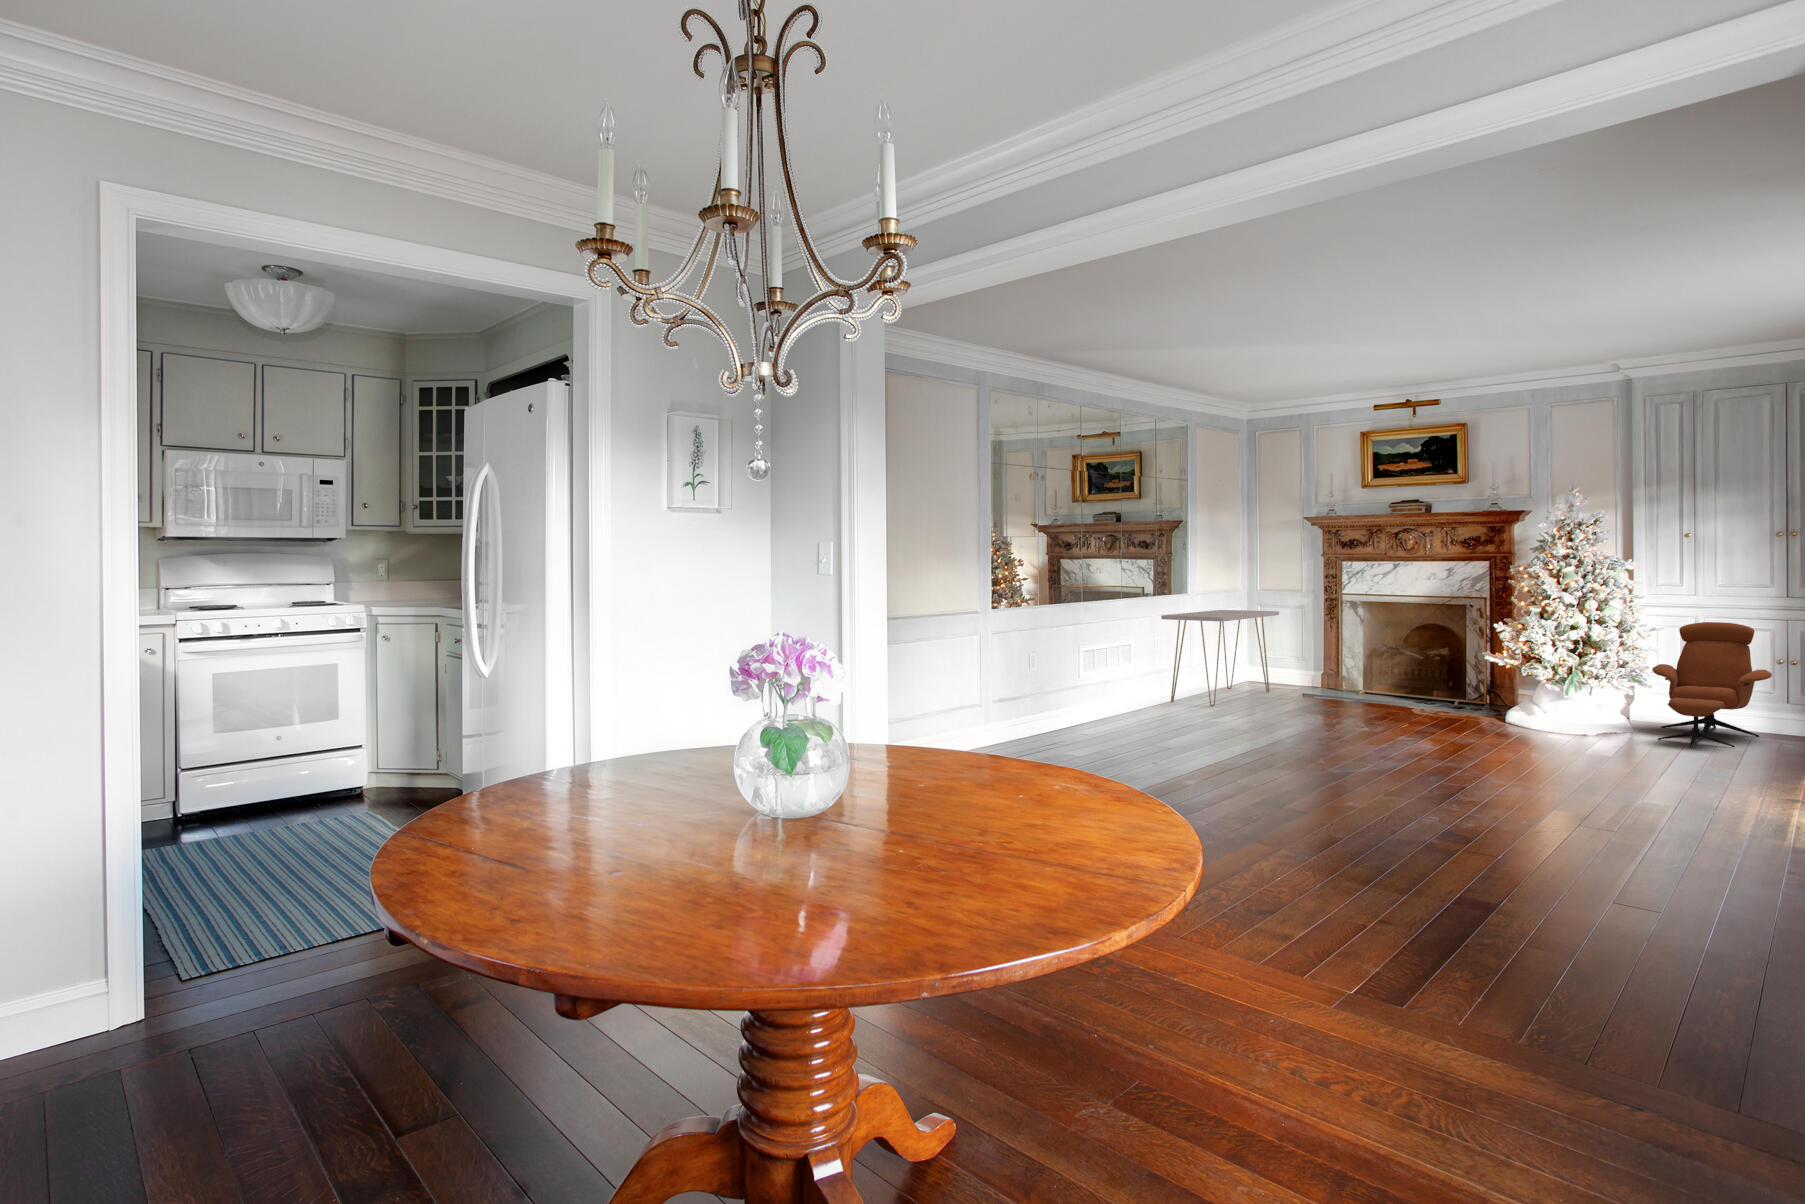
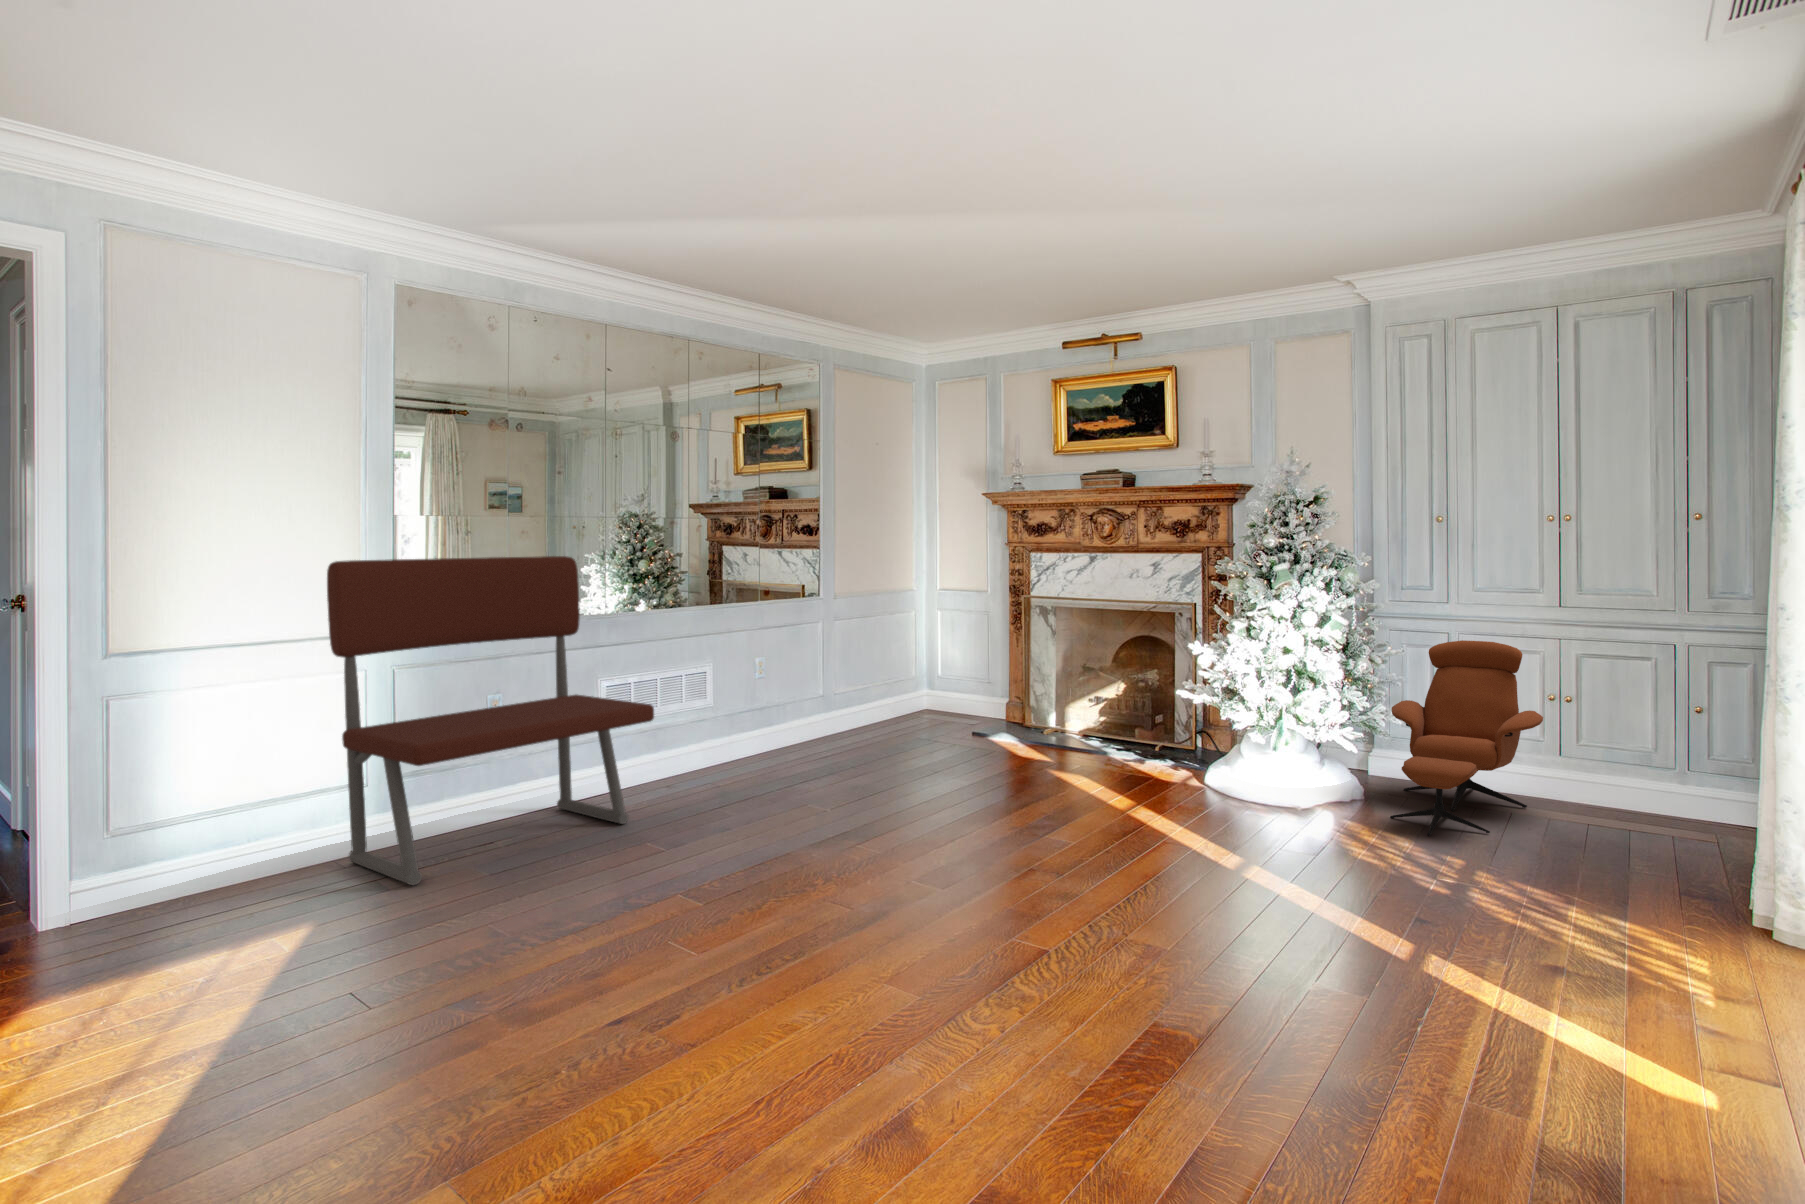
bench: none [984,561,1150,751] -> present [327,556,654,885]
console table: present [1161,610,1279,706] -> none [763,619,943,762]

